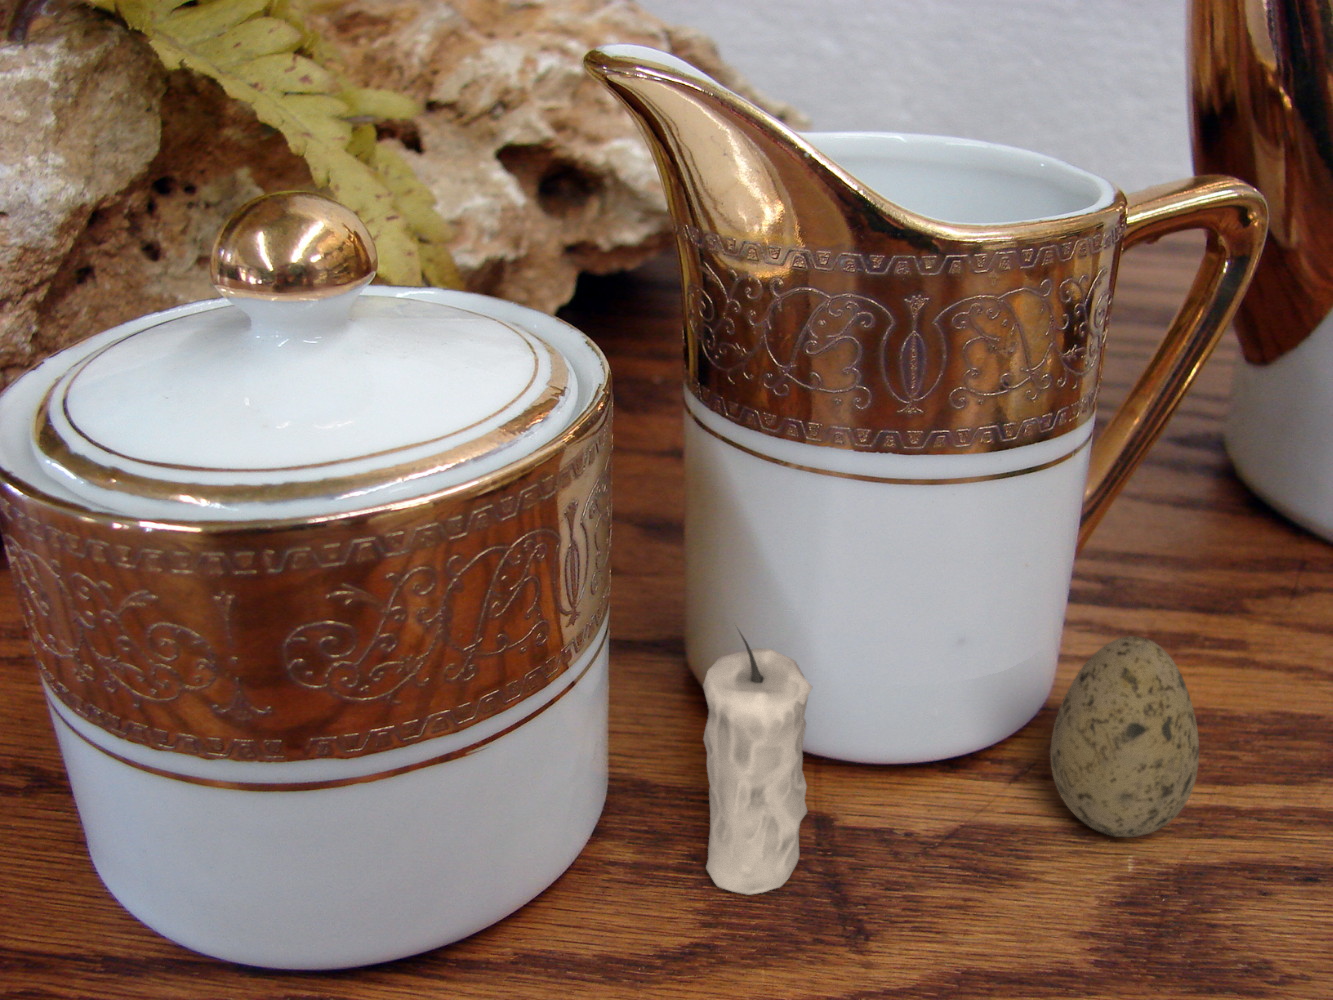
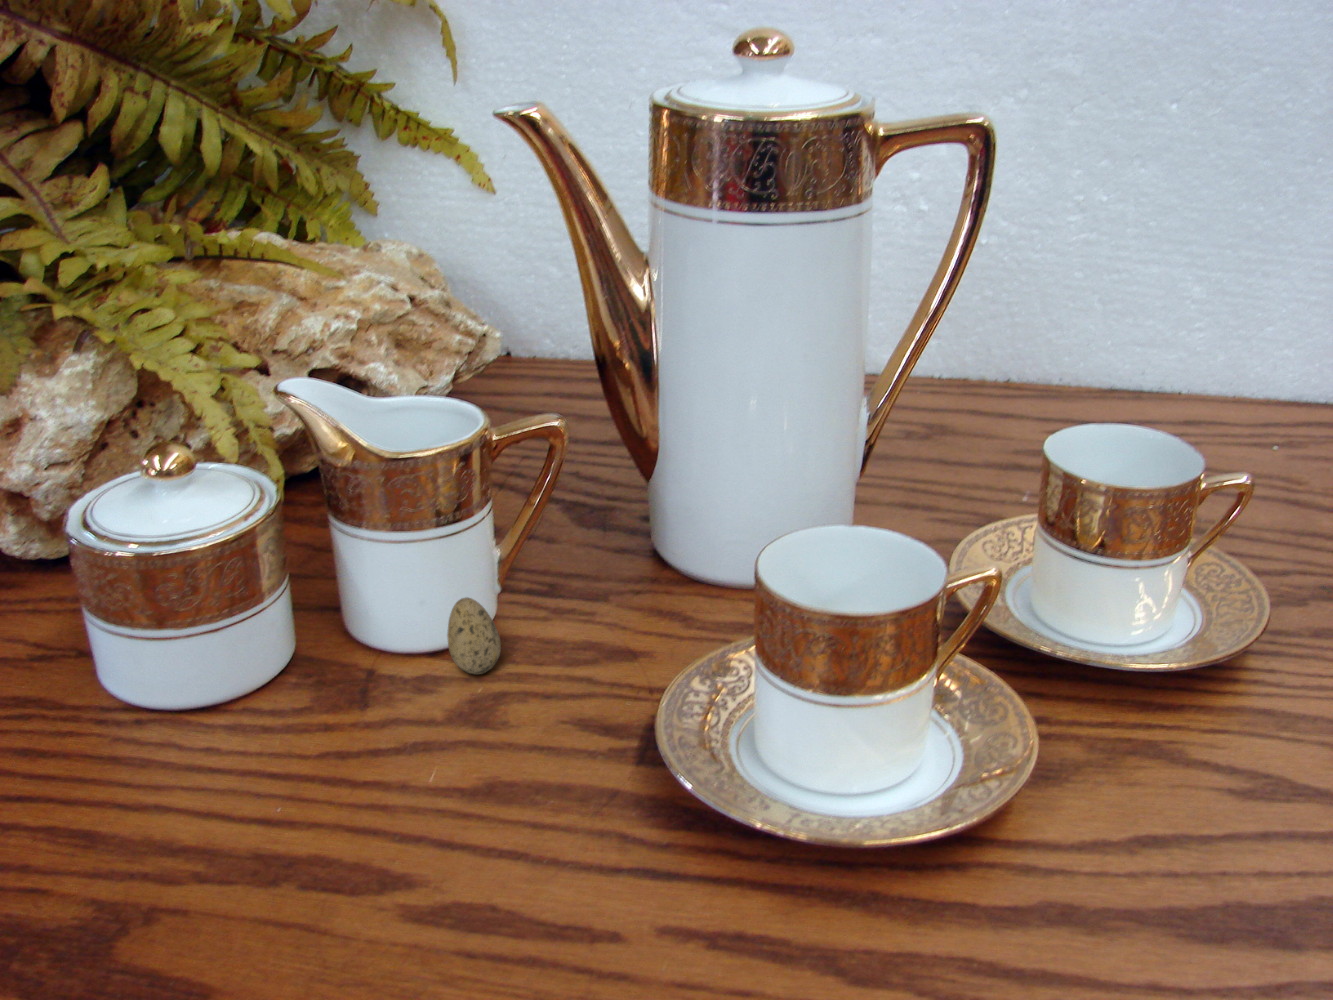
candle: present [703,633,813,895] -> none [306,589,351,689]

